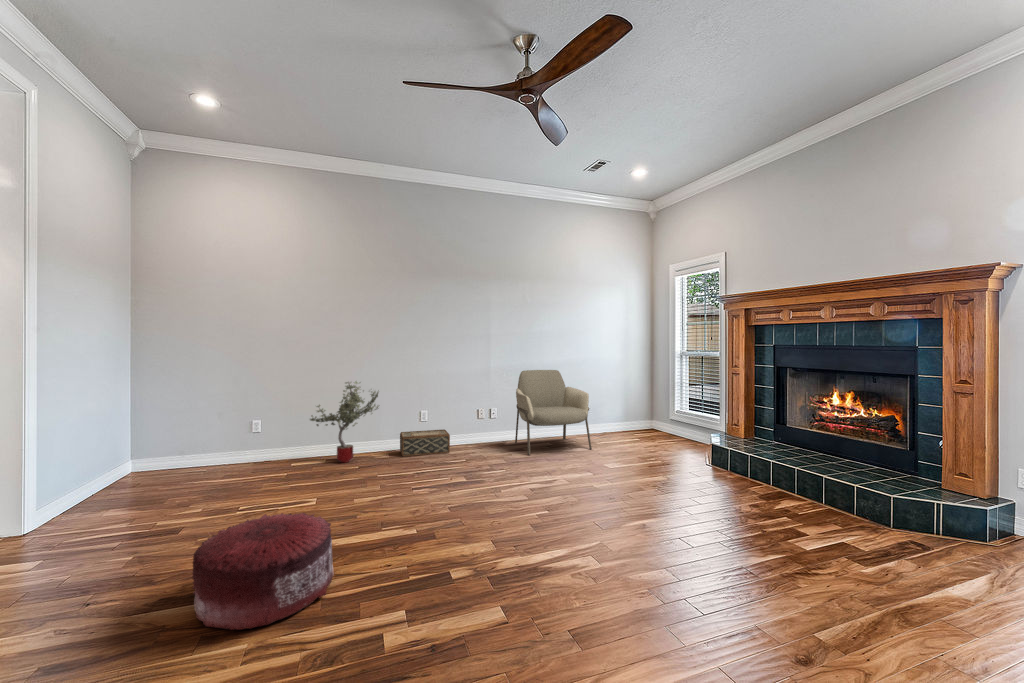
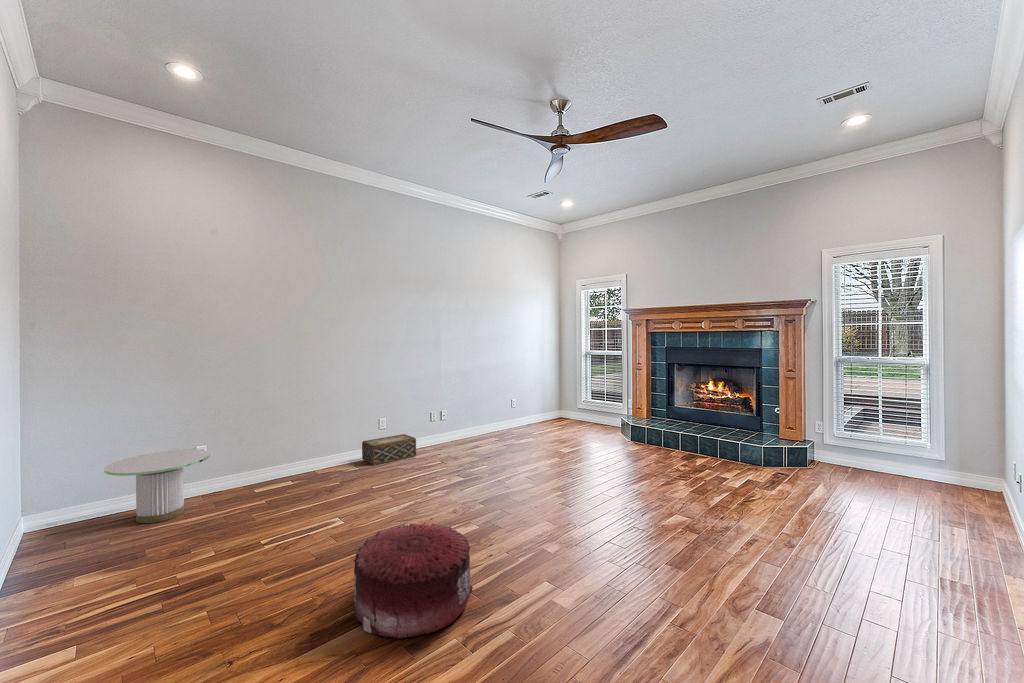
armchair: present [515,370,592,455] -> none [466,371,536,449]
potted tree: present [310,381,379,463] -> none [277,392,352,480]
side table: none [166,423,248,480] -> present [104,450,210,523]

